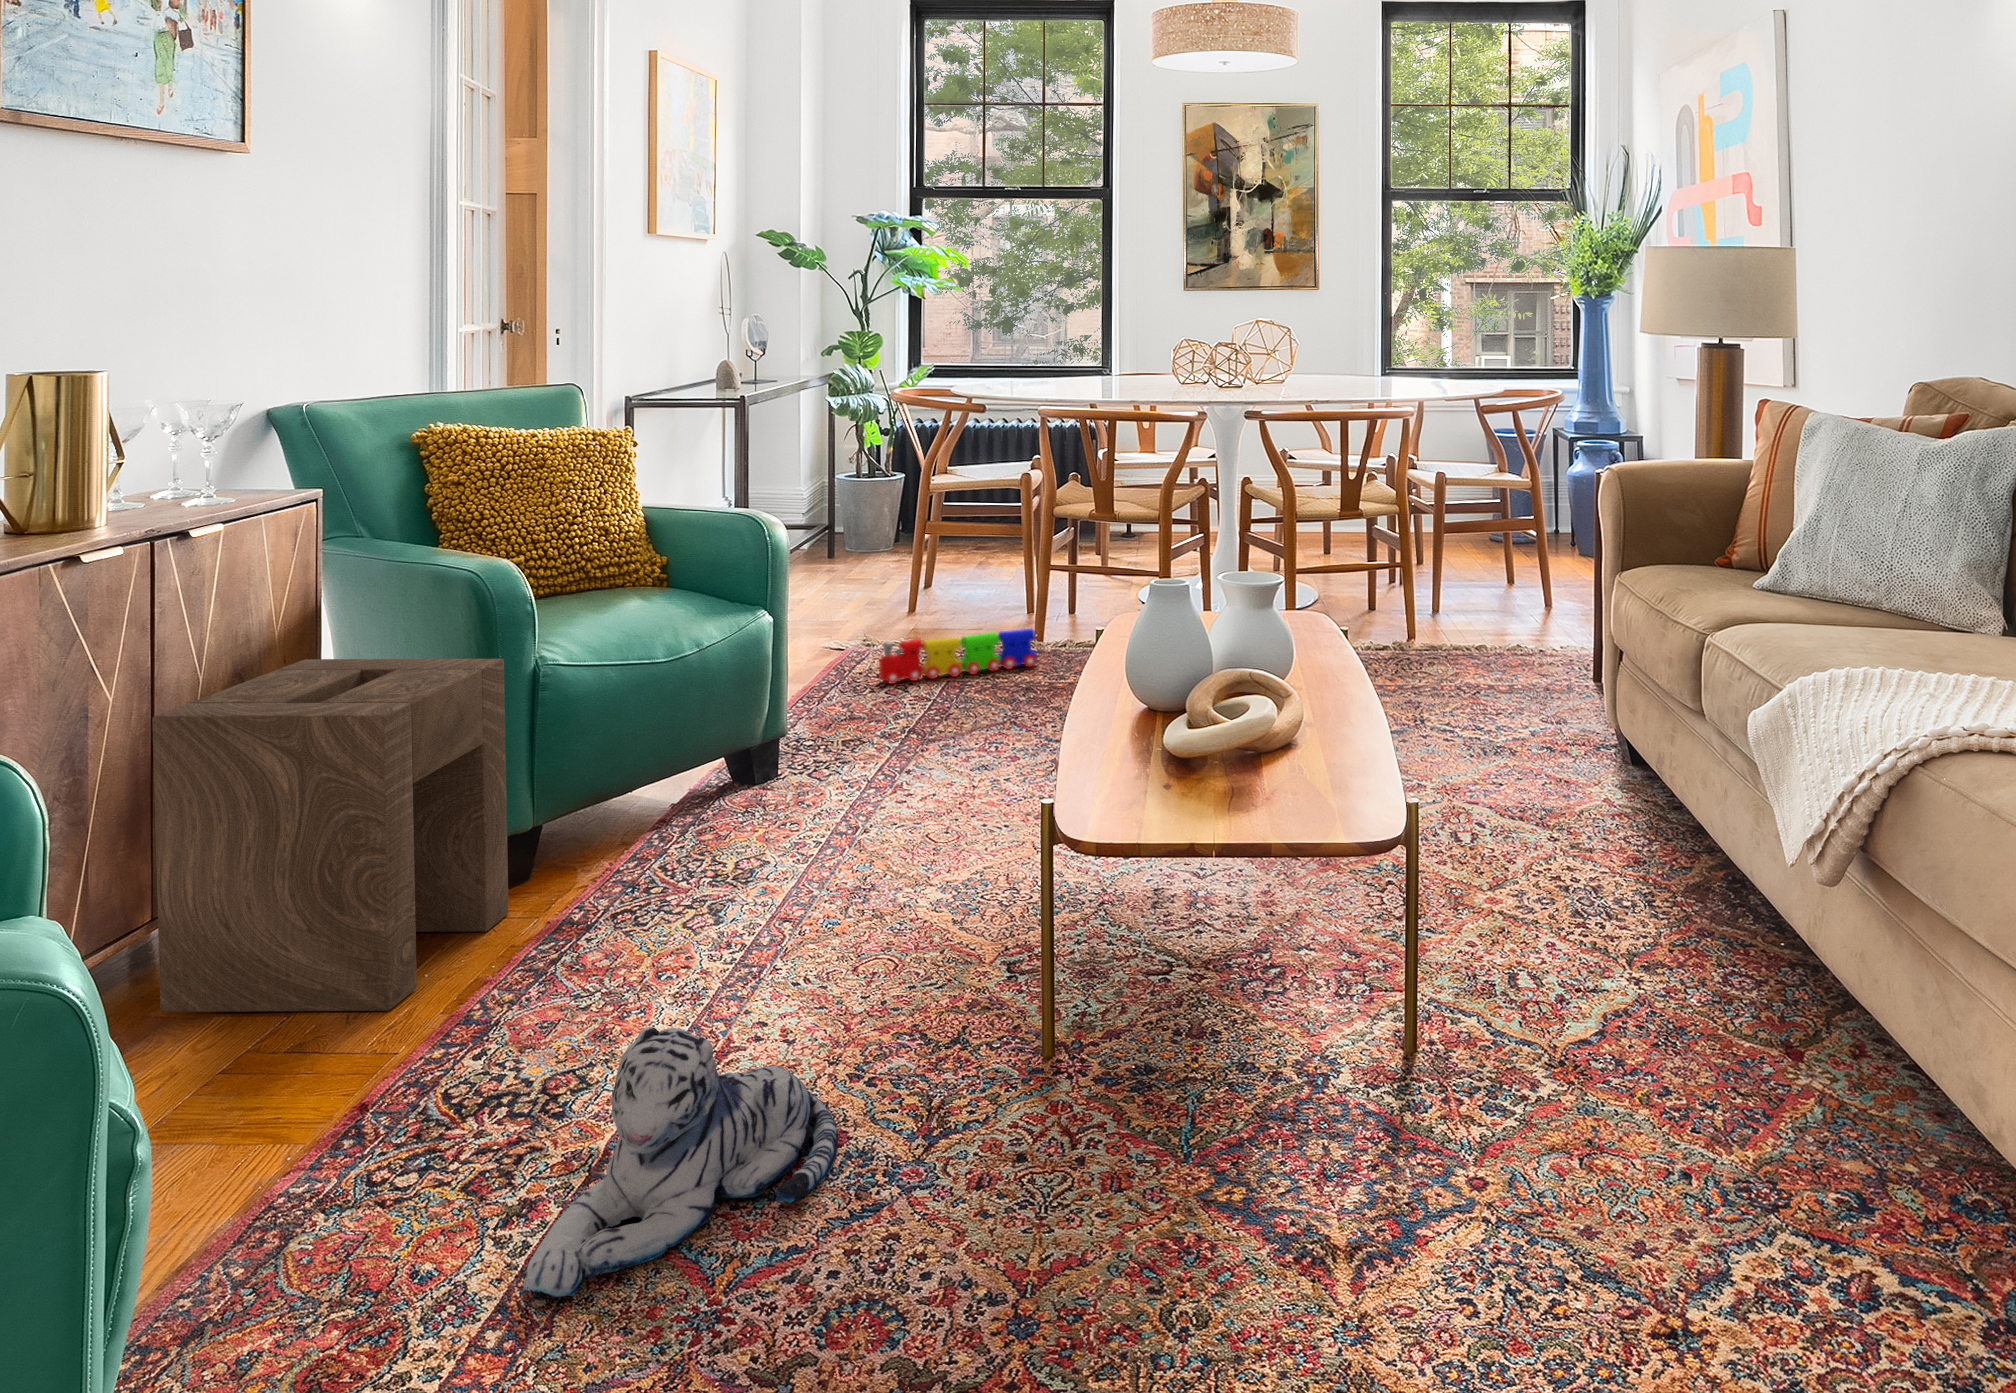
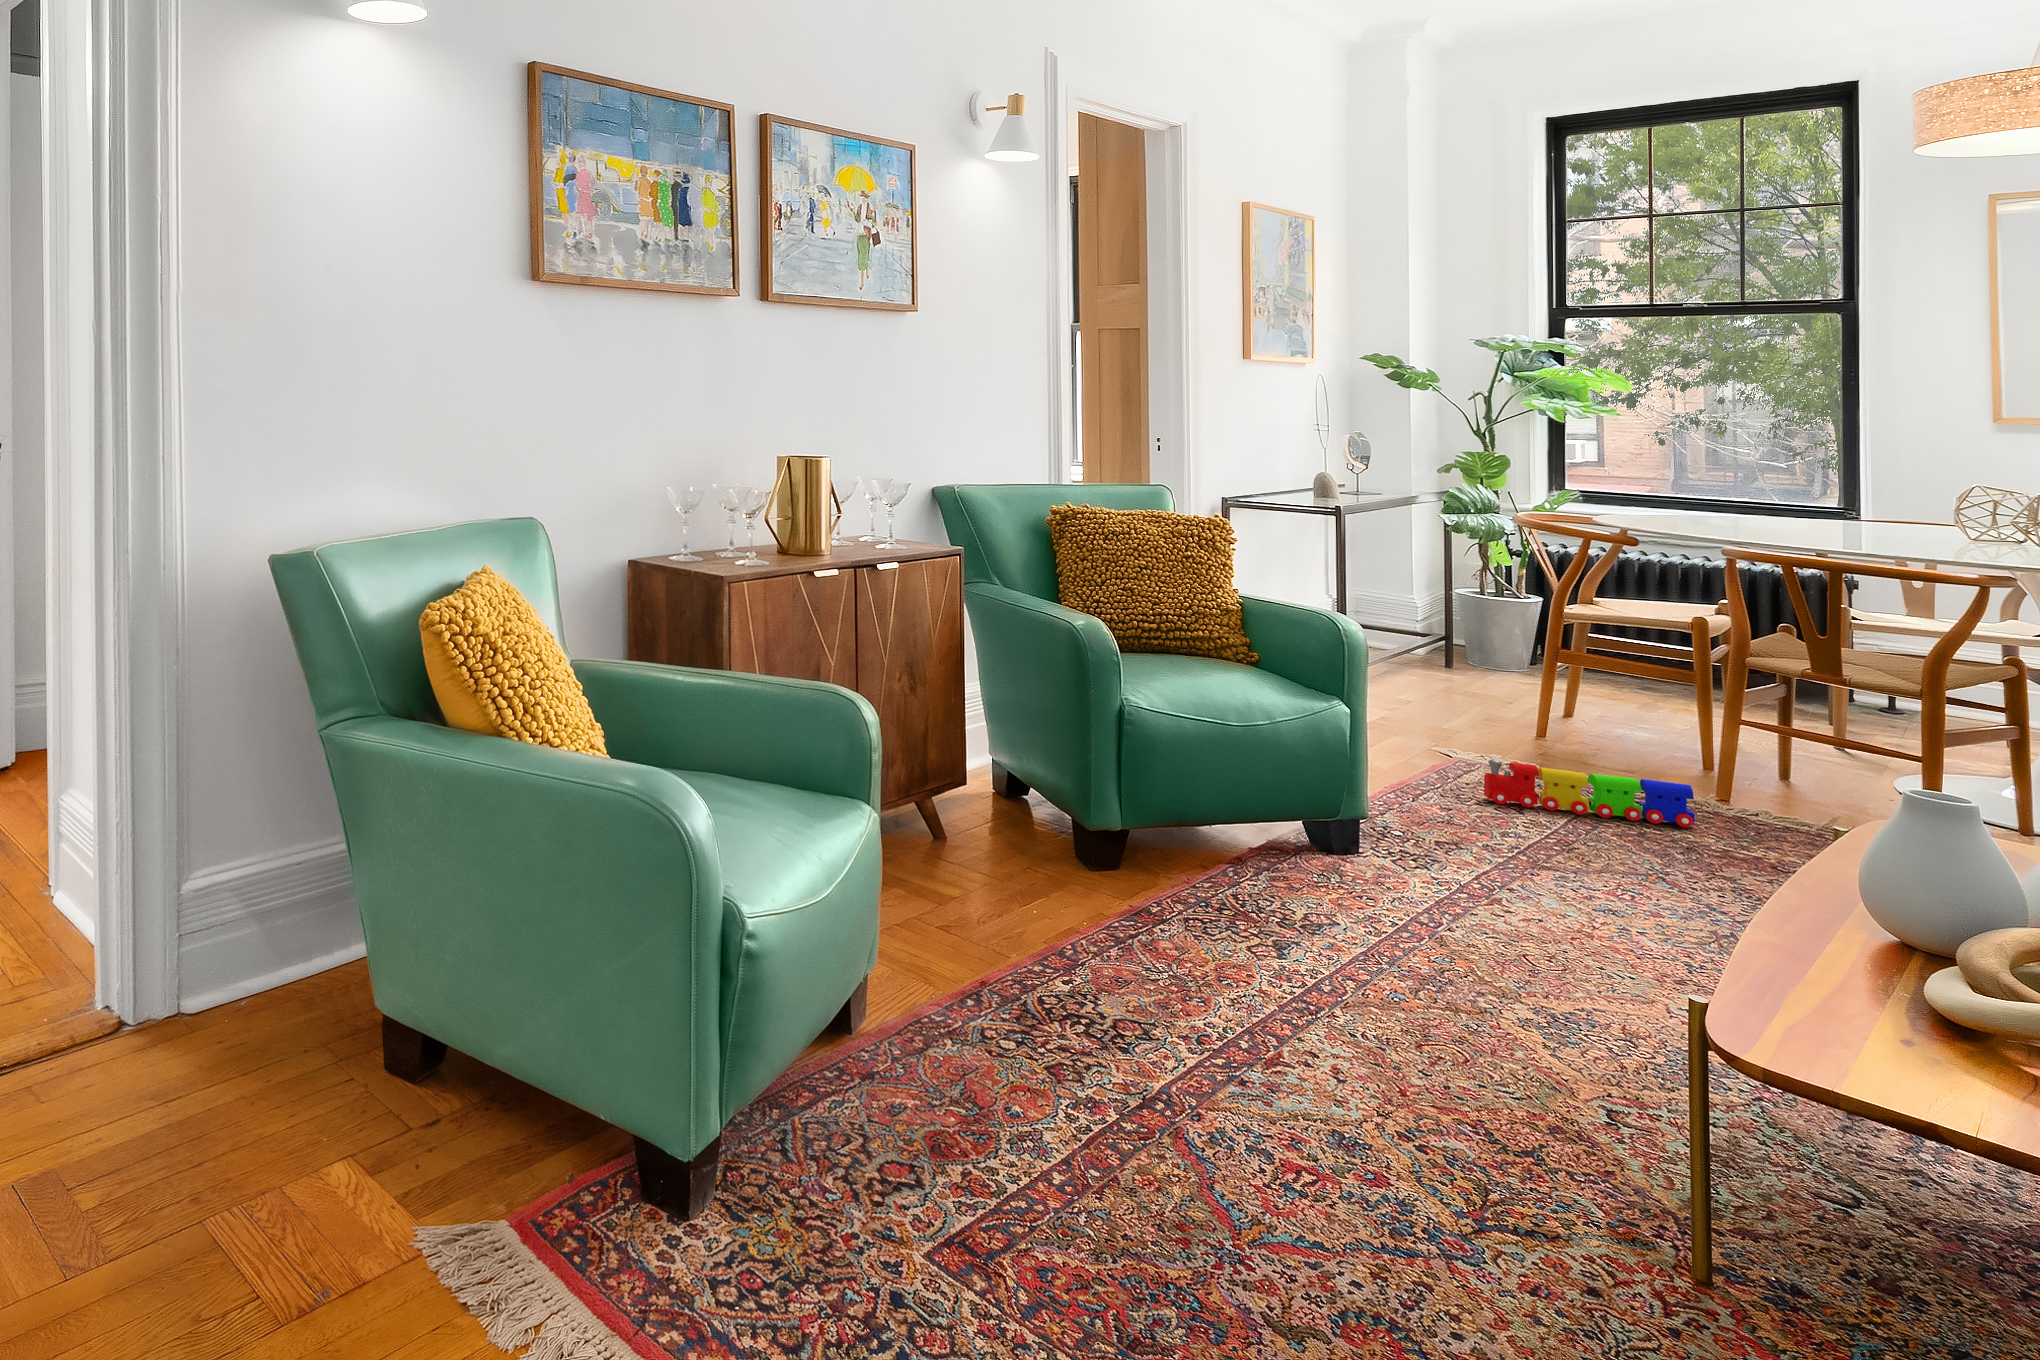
stool: present [152,659,509,1012] -> none [867,652,1108,926]
plush toy: present [523,1027,838,1297] -> none [1080,990,1380,1210]

